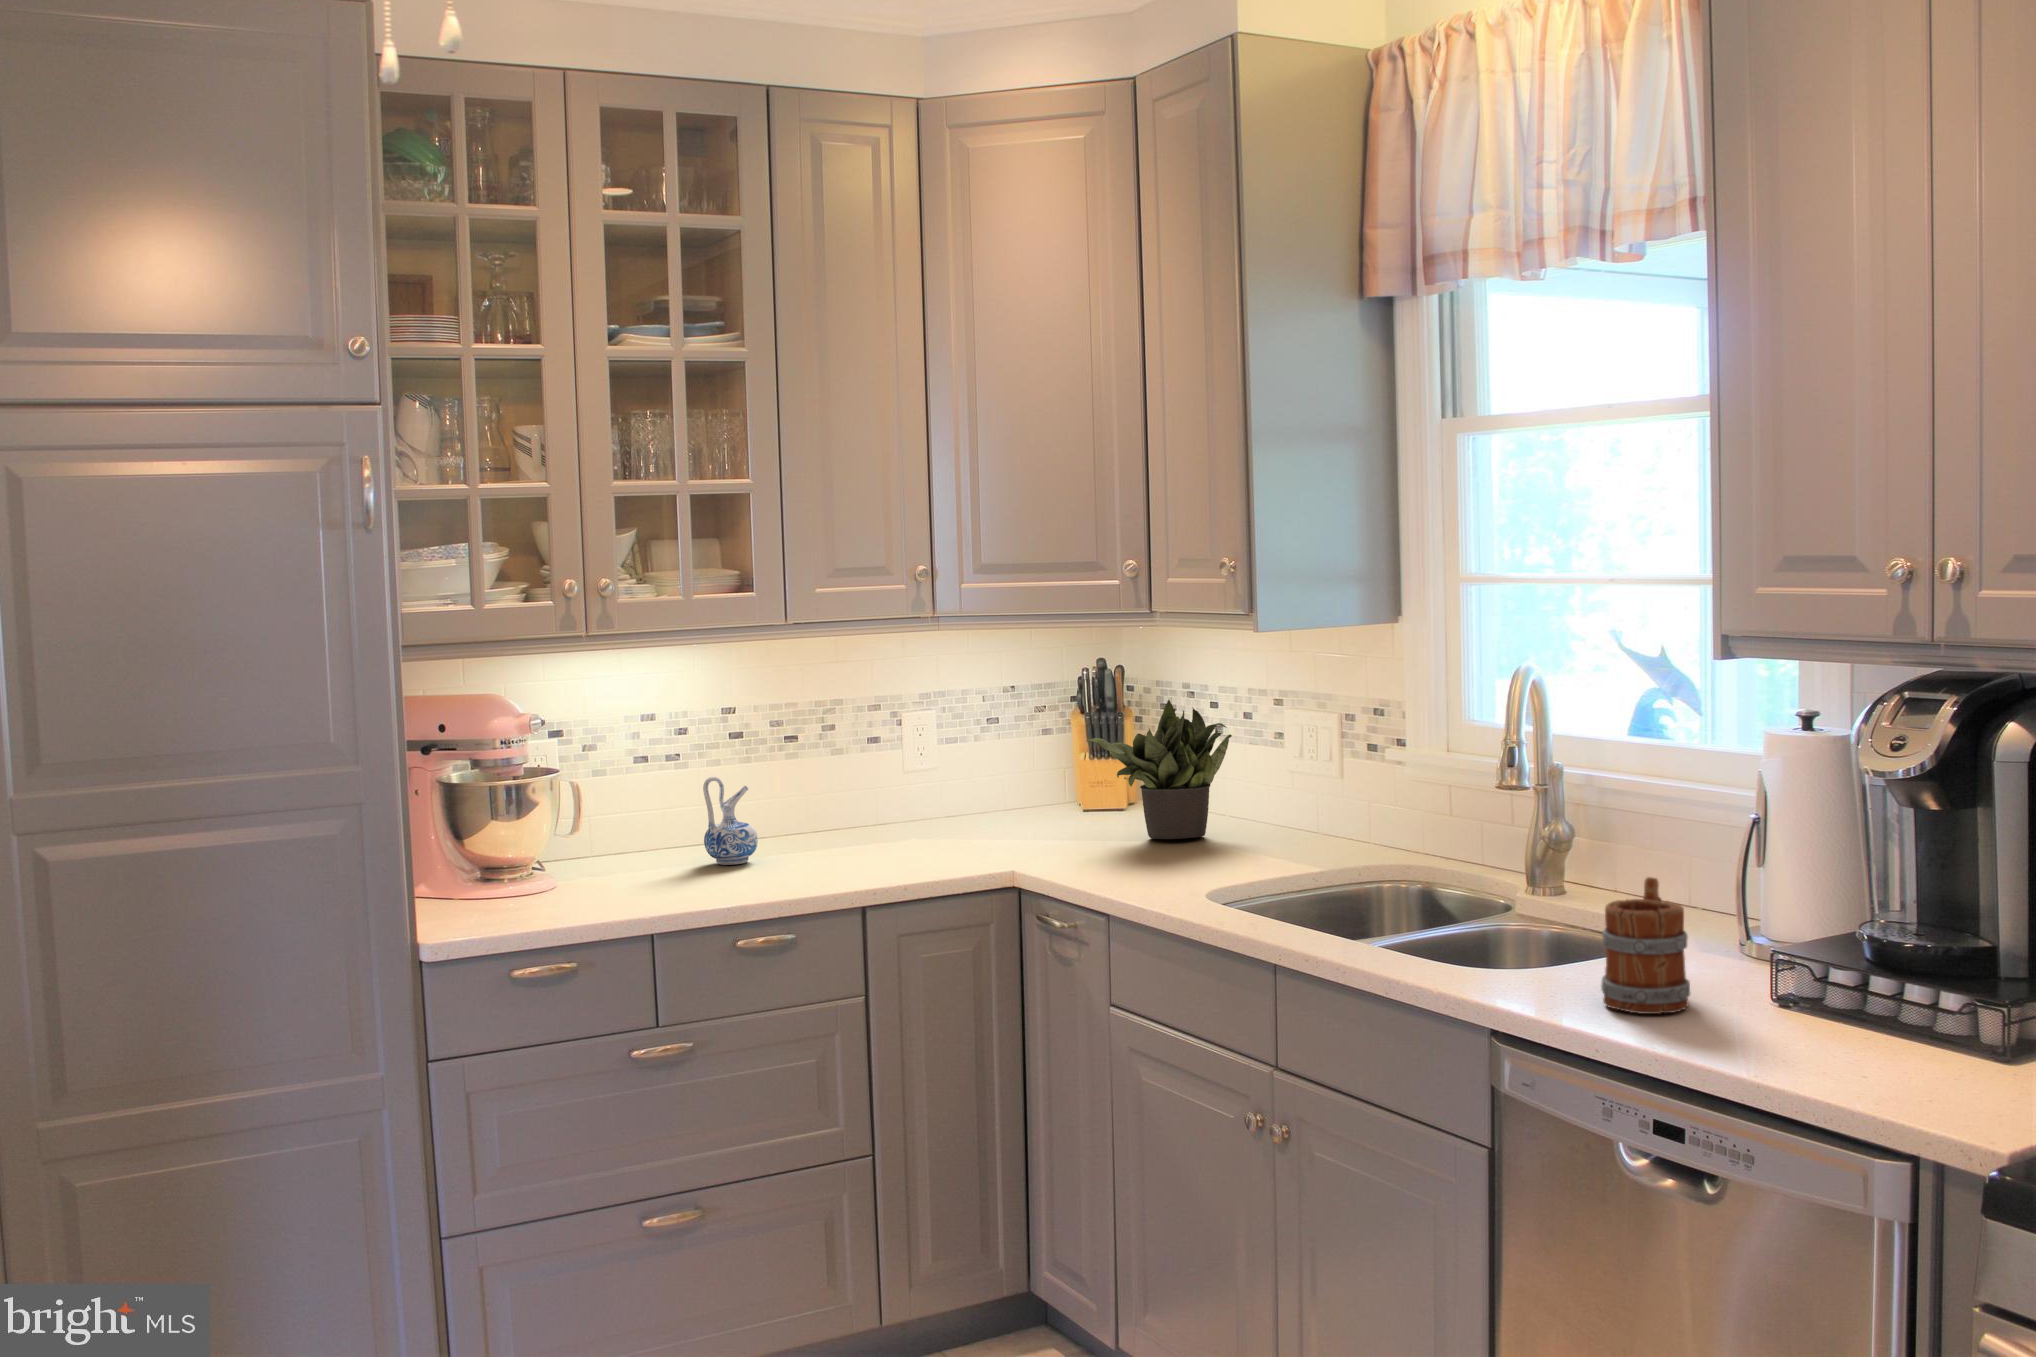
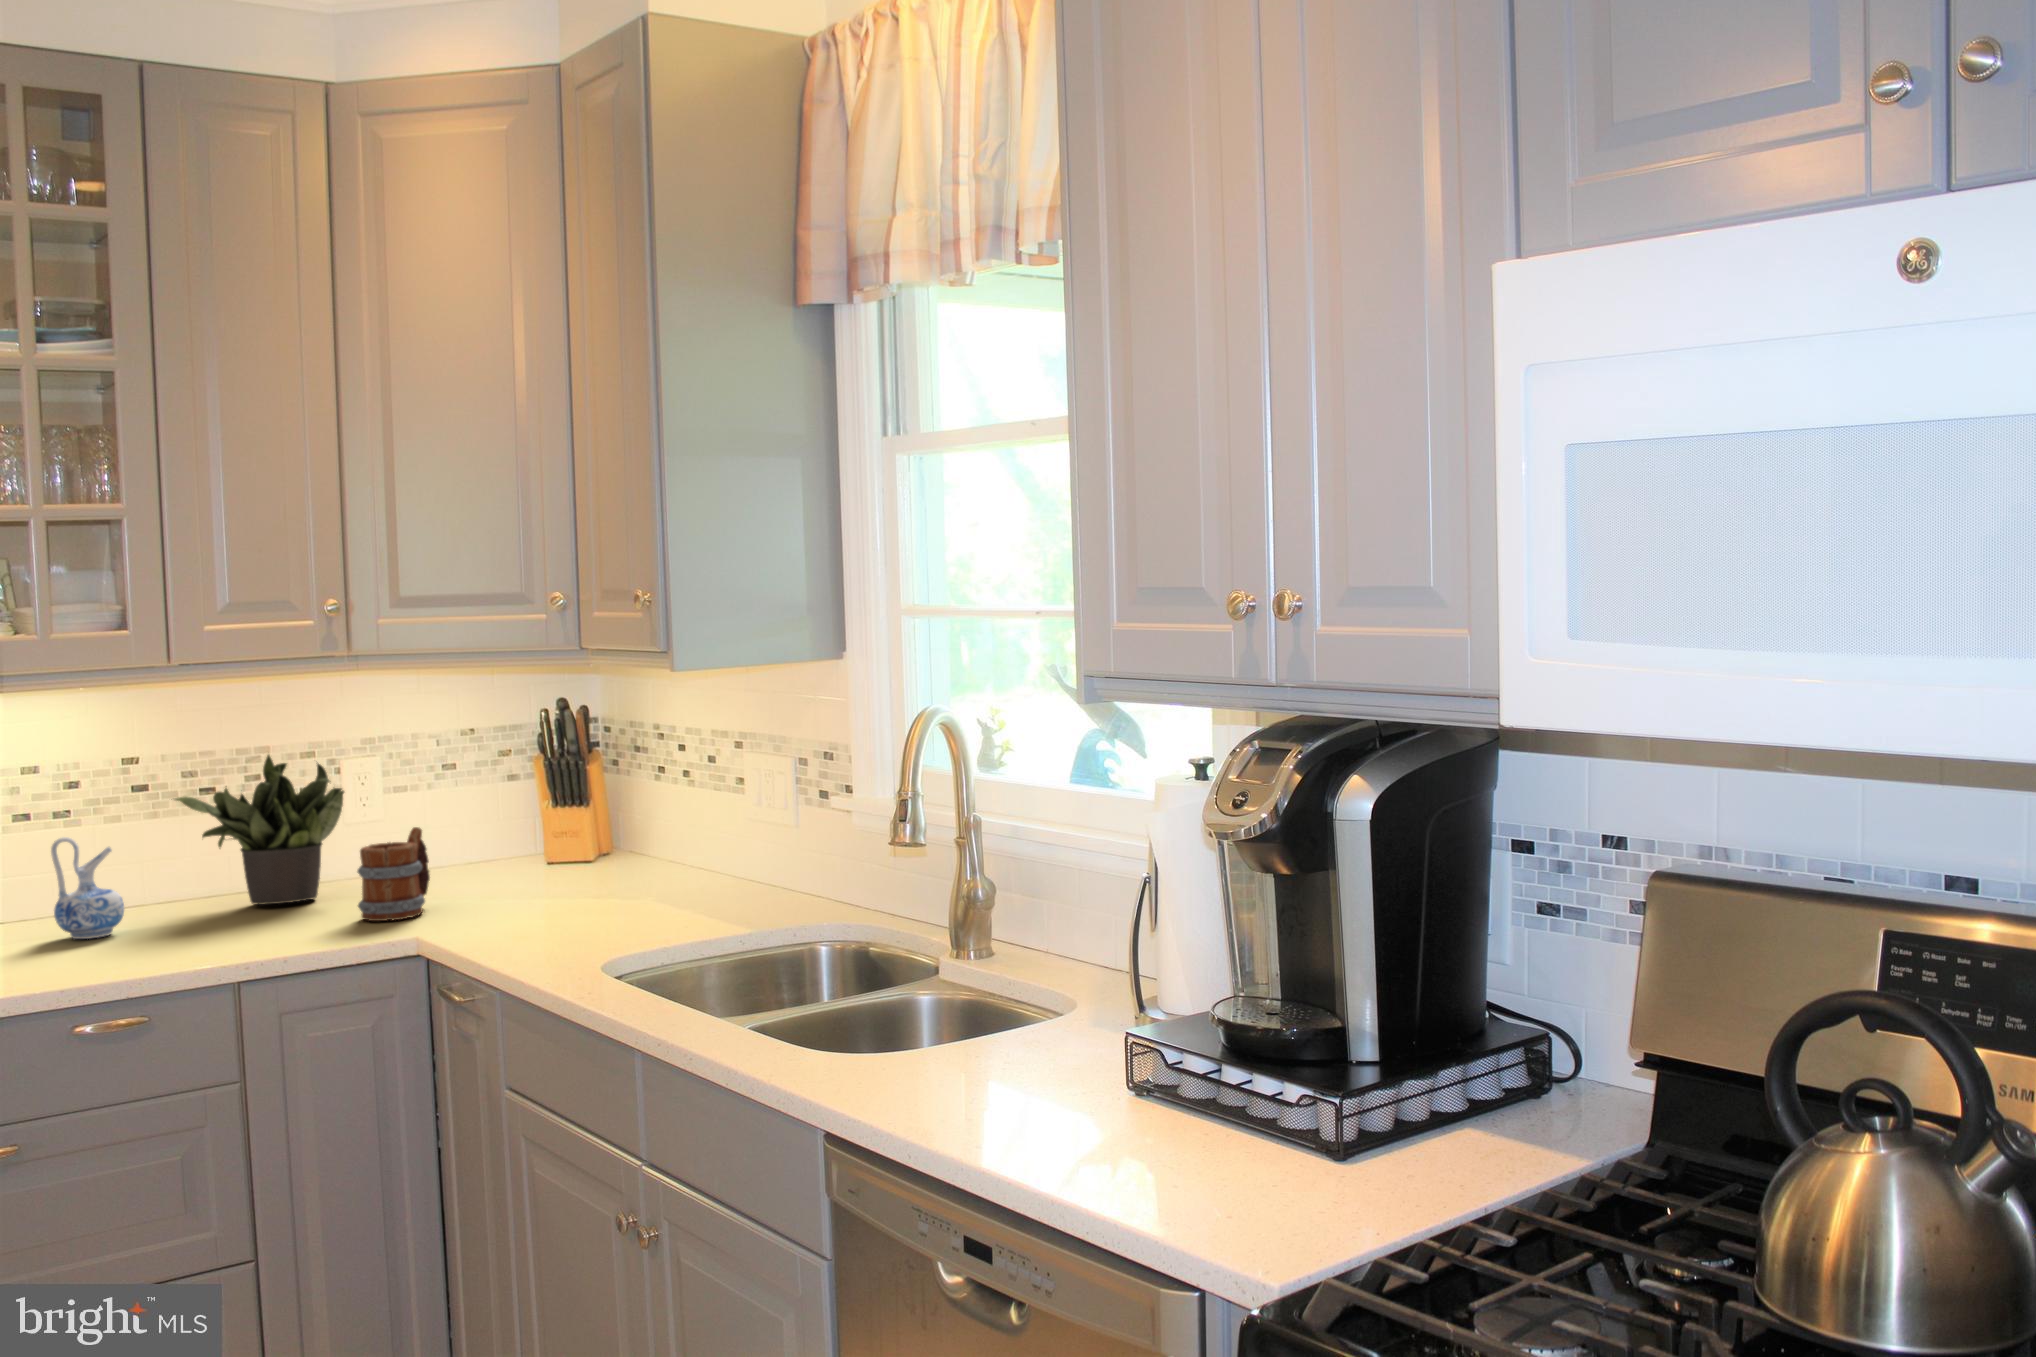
potted plant: present [1087,700,1232,839] -> present [174,755,344,905]
mug: present [1601,877,1690,1014] -> present [357,827,430,921]

